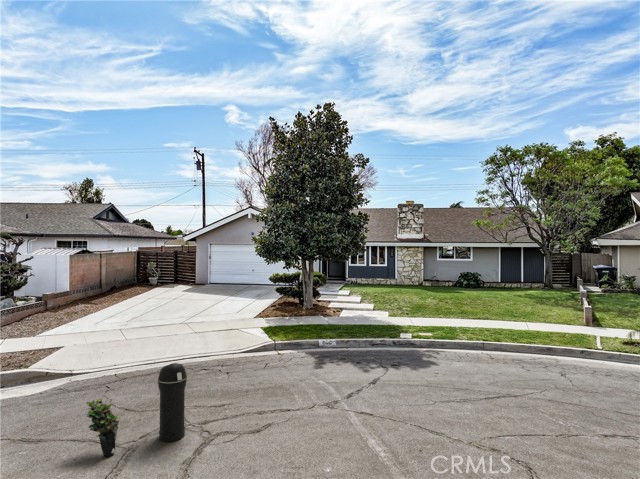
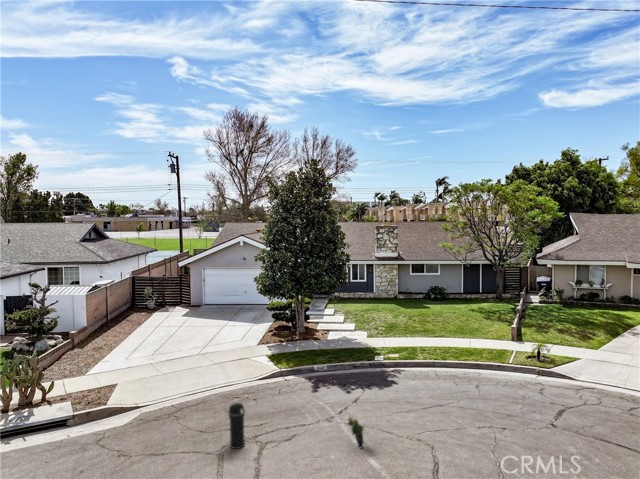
potted plant: present [86,398,120,457] -> present [348,417,364,448]

